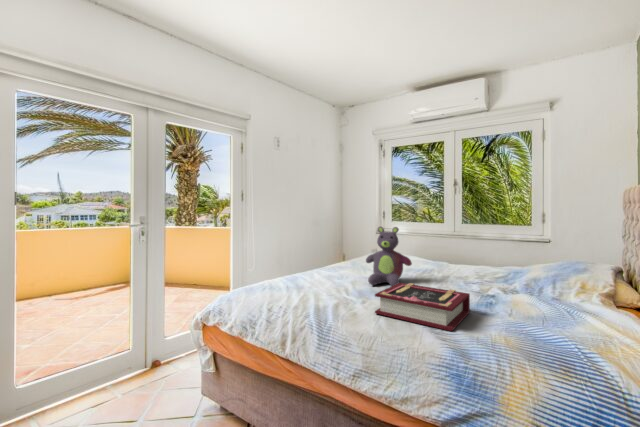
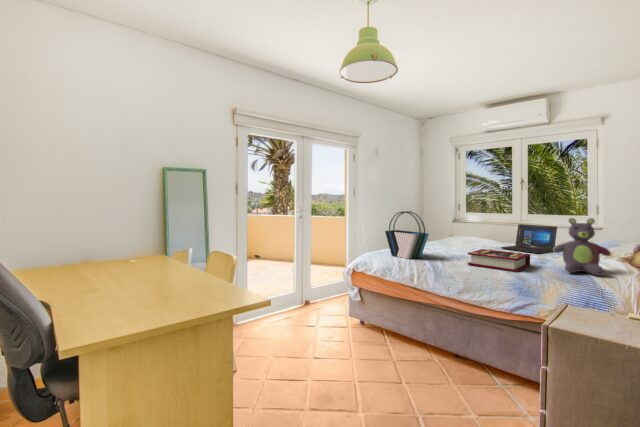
tote bag: none [259,223,321,302] -> present [385,211,429,259]
stuffed bear: present [366,227,412,286] -> present [553,218,611,276]
laptop: none [428,239,499,282] -> present [501,224,557,253]

